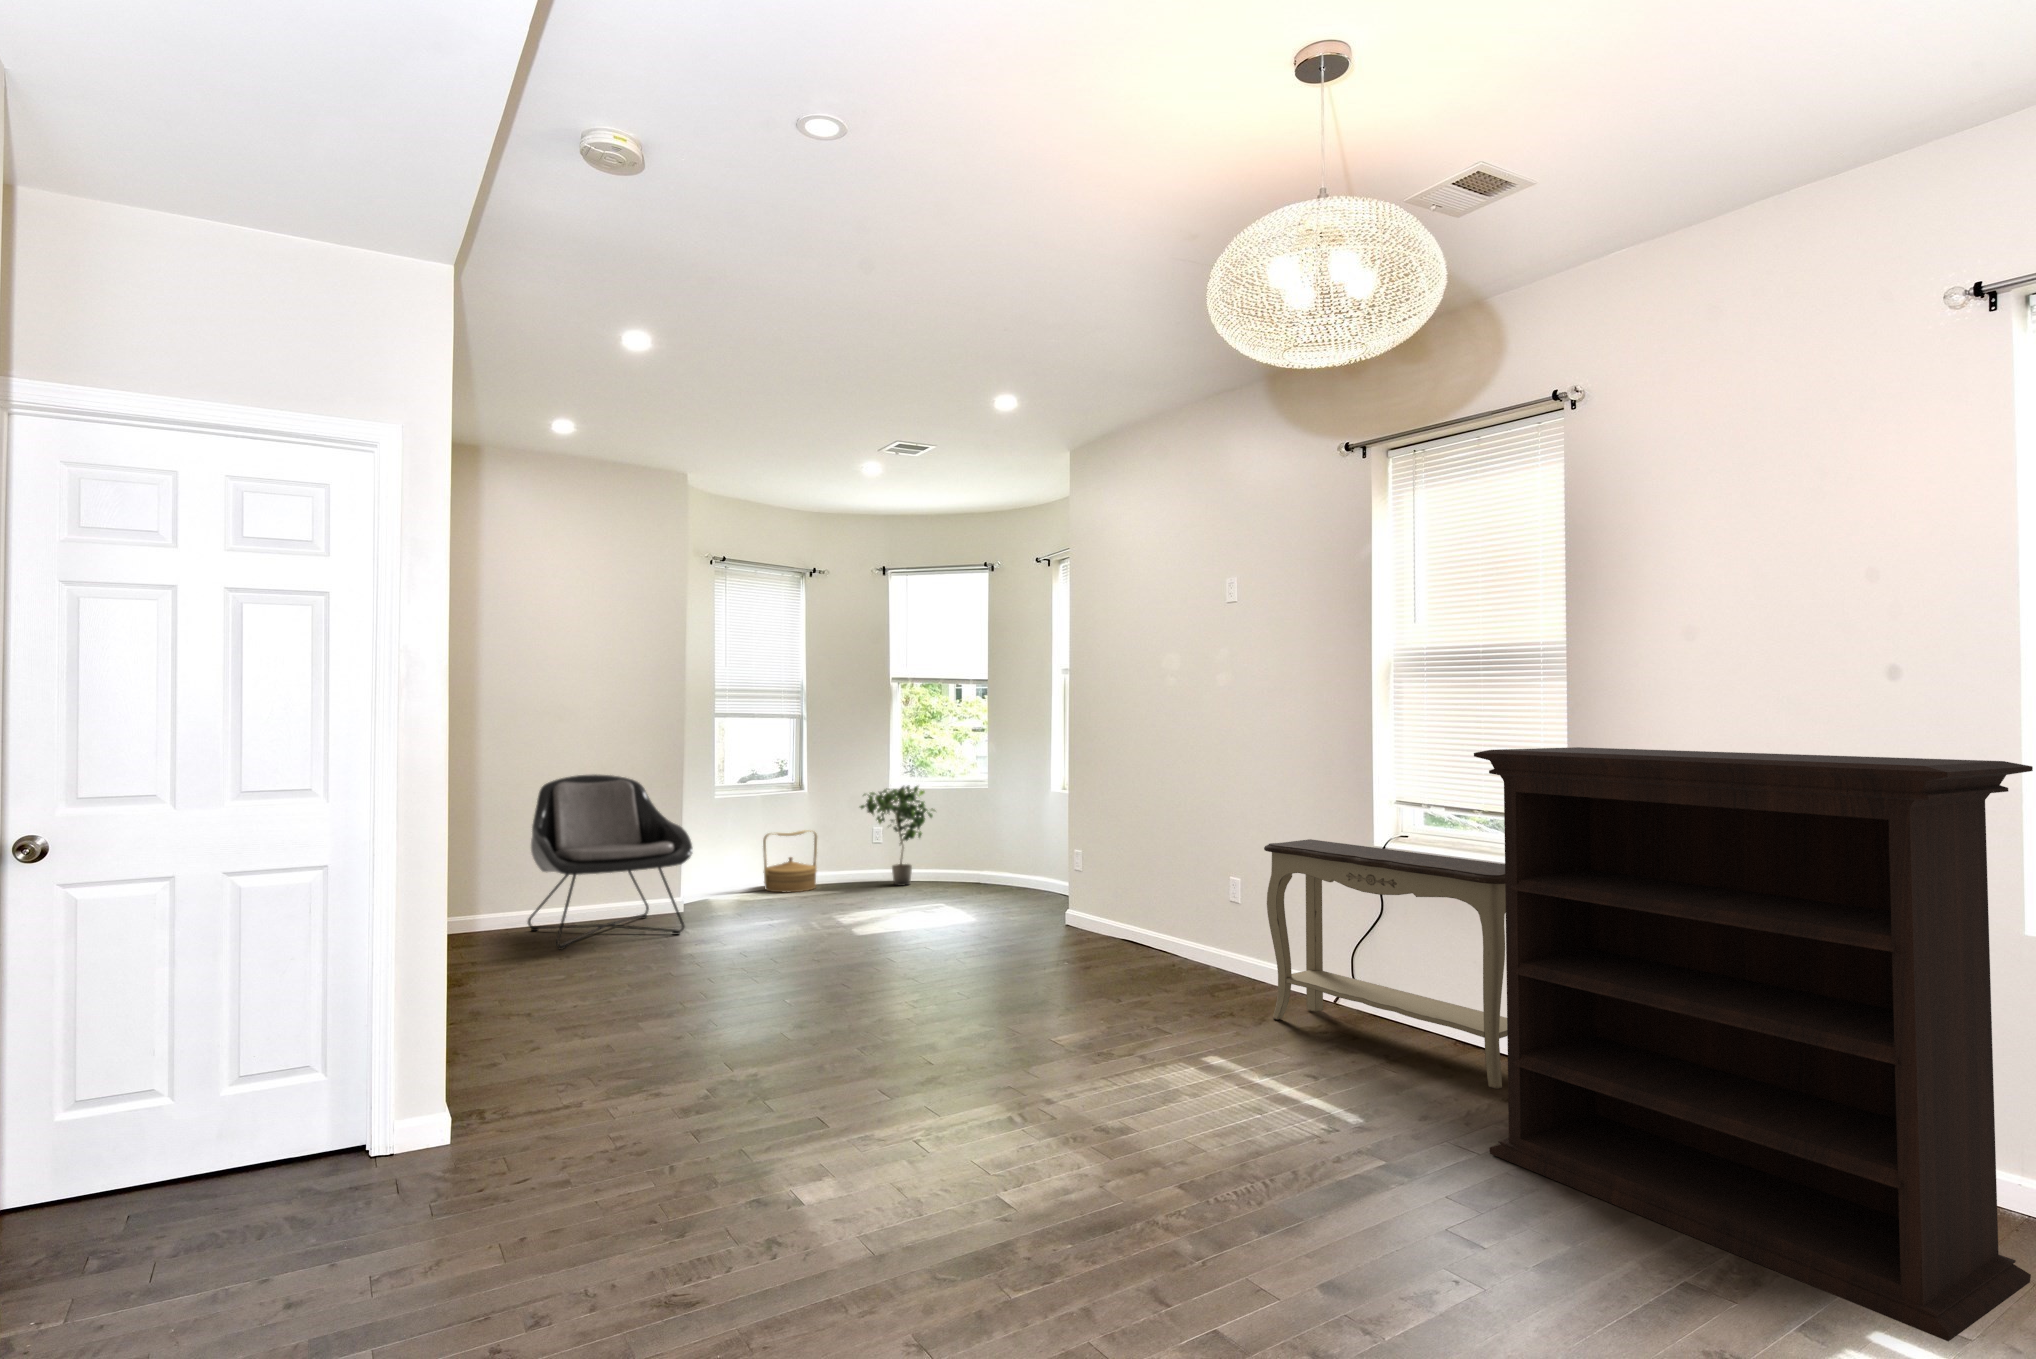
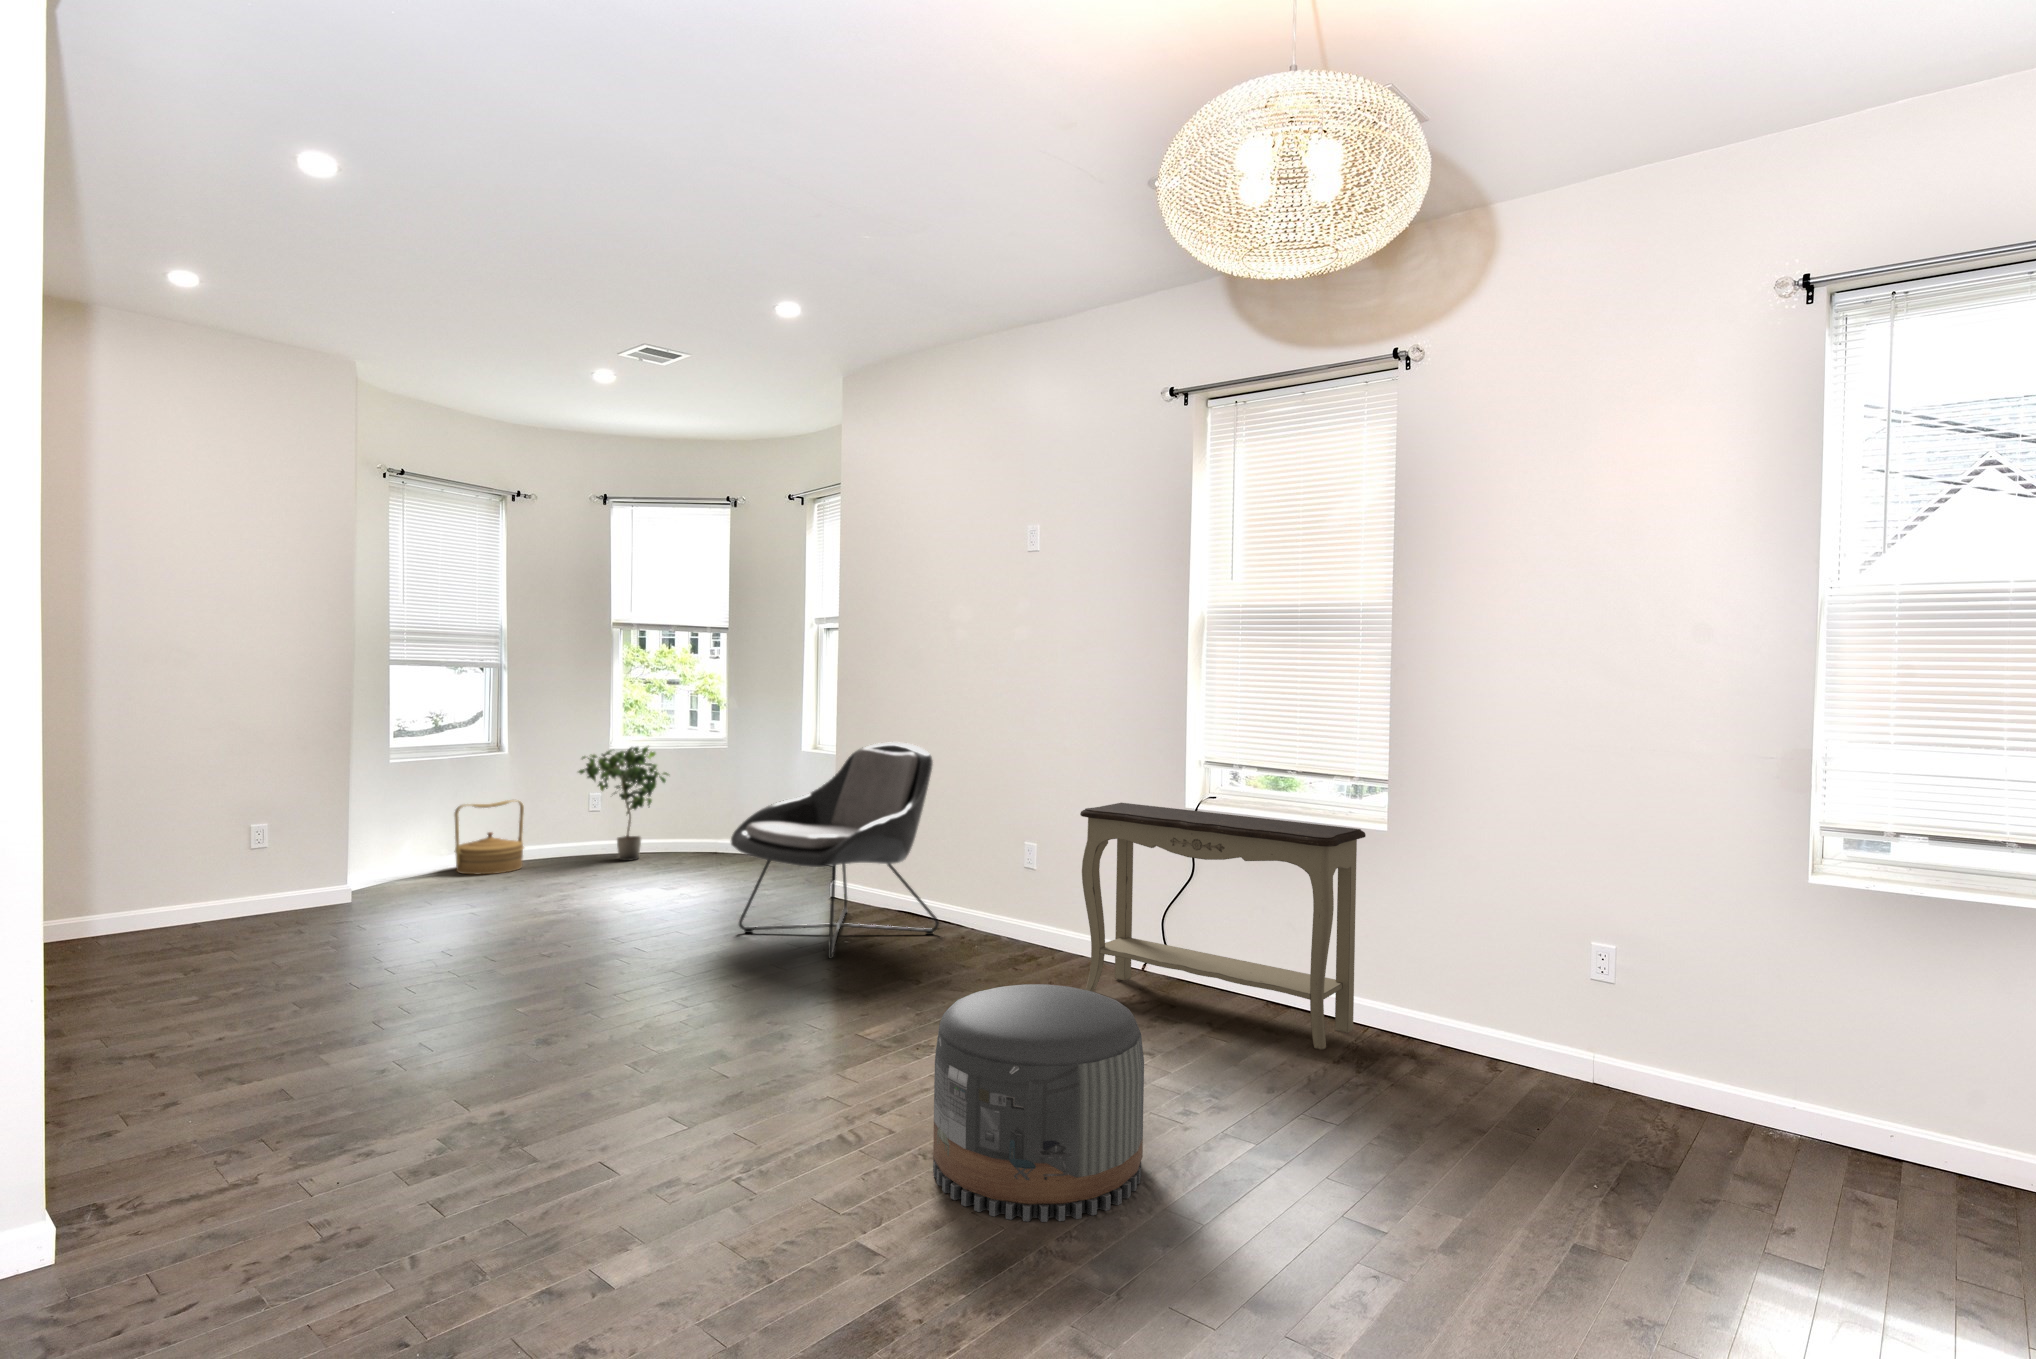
bookshelf: present [1474,747,2033,1342] -> none [1342,710,1842,1266]
lounge chair: present [528,774,693,950] -> present [731,742,939,959]
pouf: none [1076,995,1265,1203] -> present [933,984,1144,1222]

